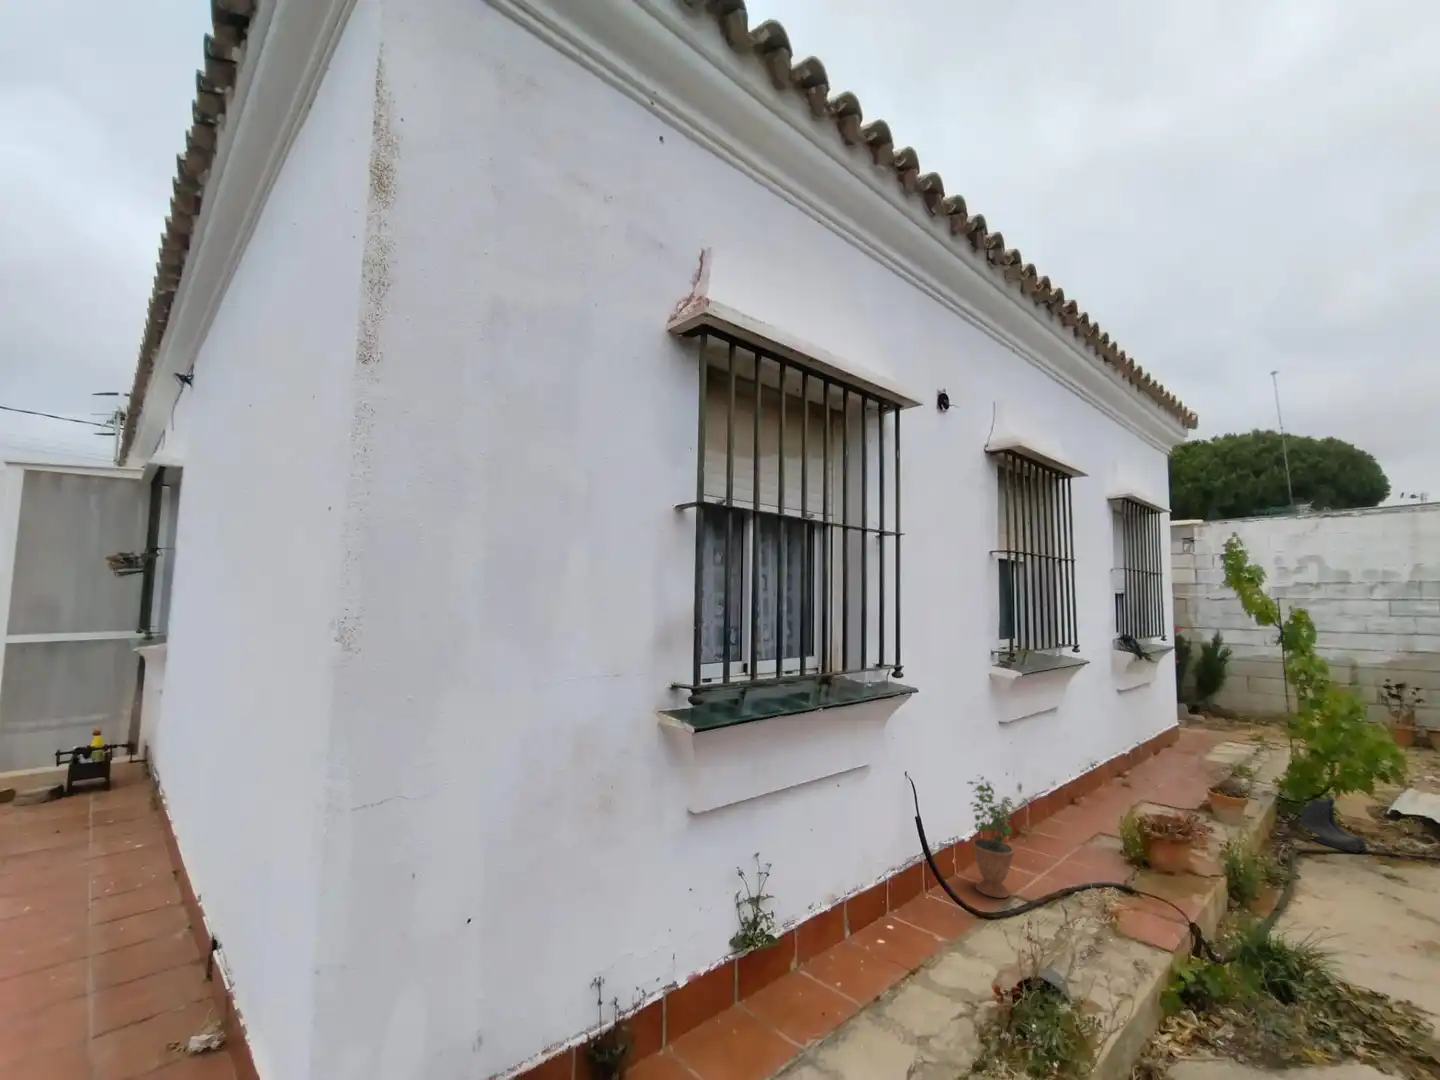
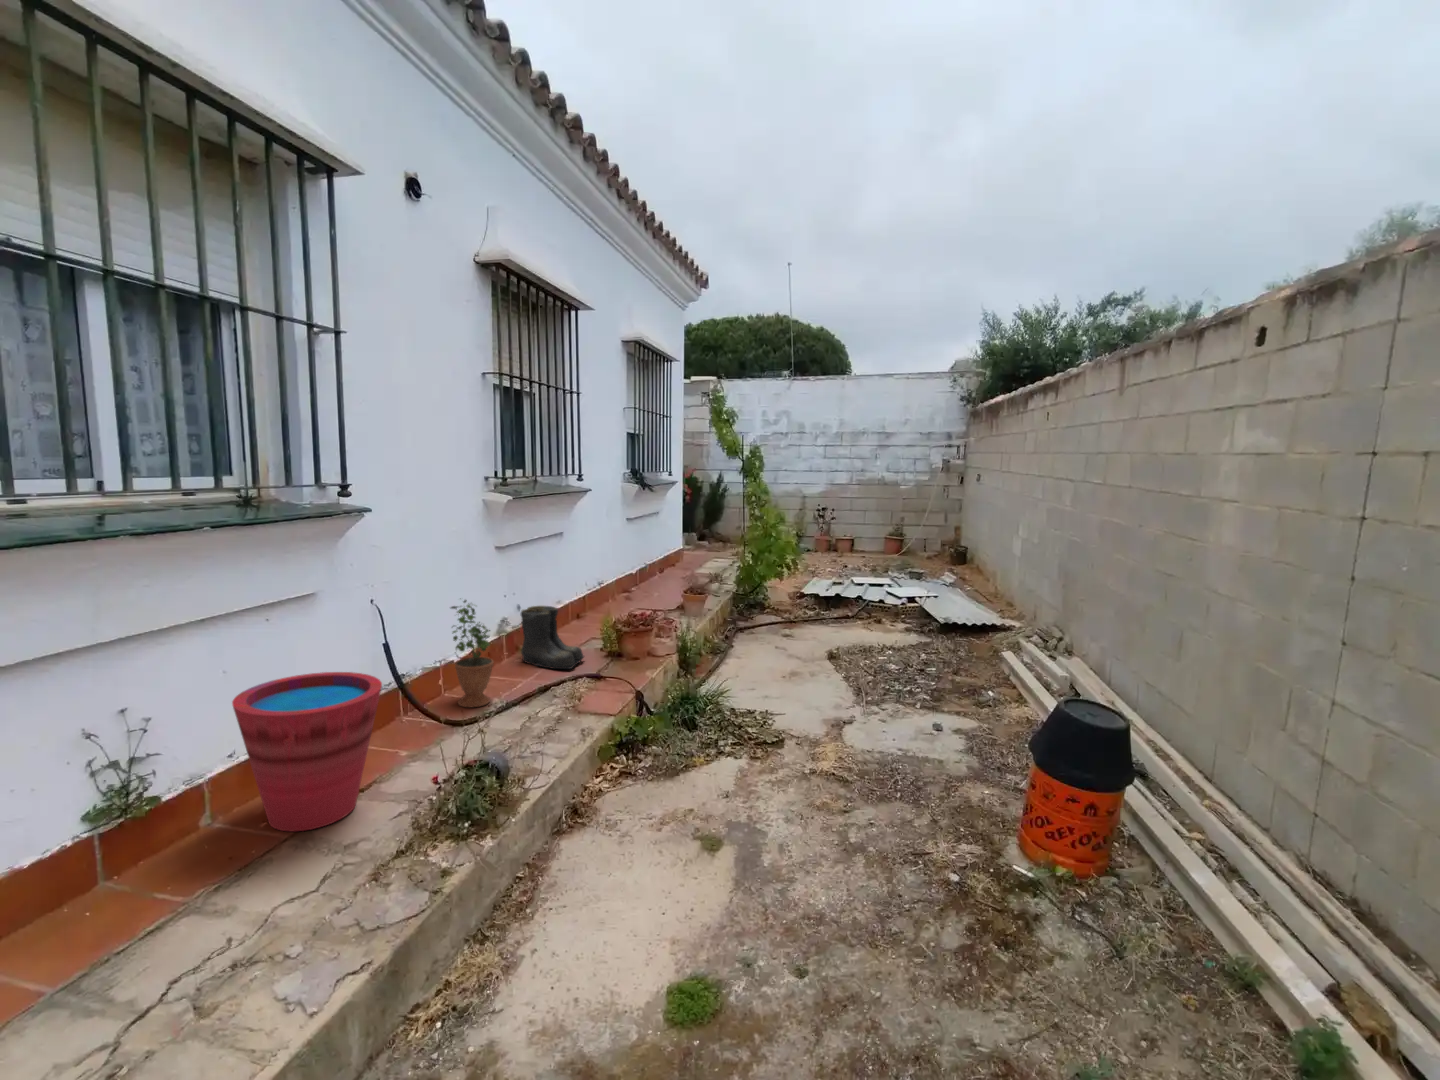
boots: present [1300,797,1367,853] -> present [521,606,584,669]
bucket: none [828,837,946,1004] -> present [232,672,382,831]

